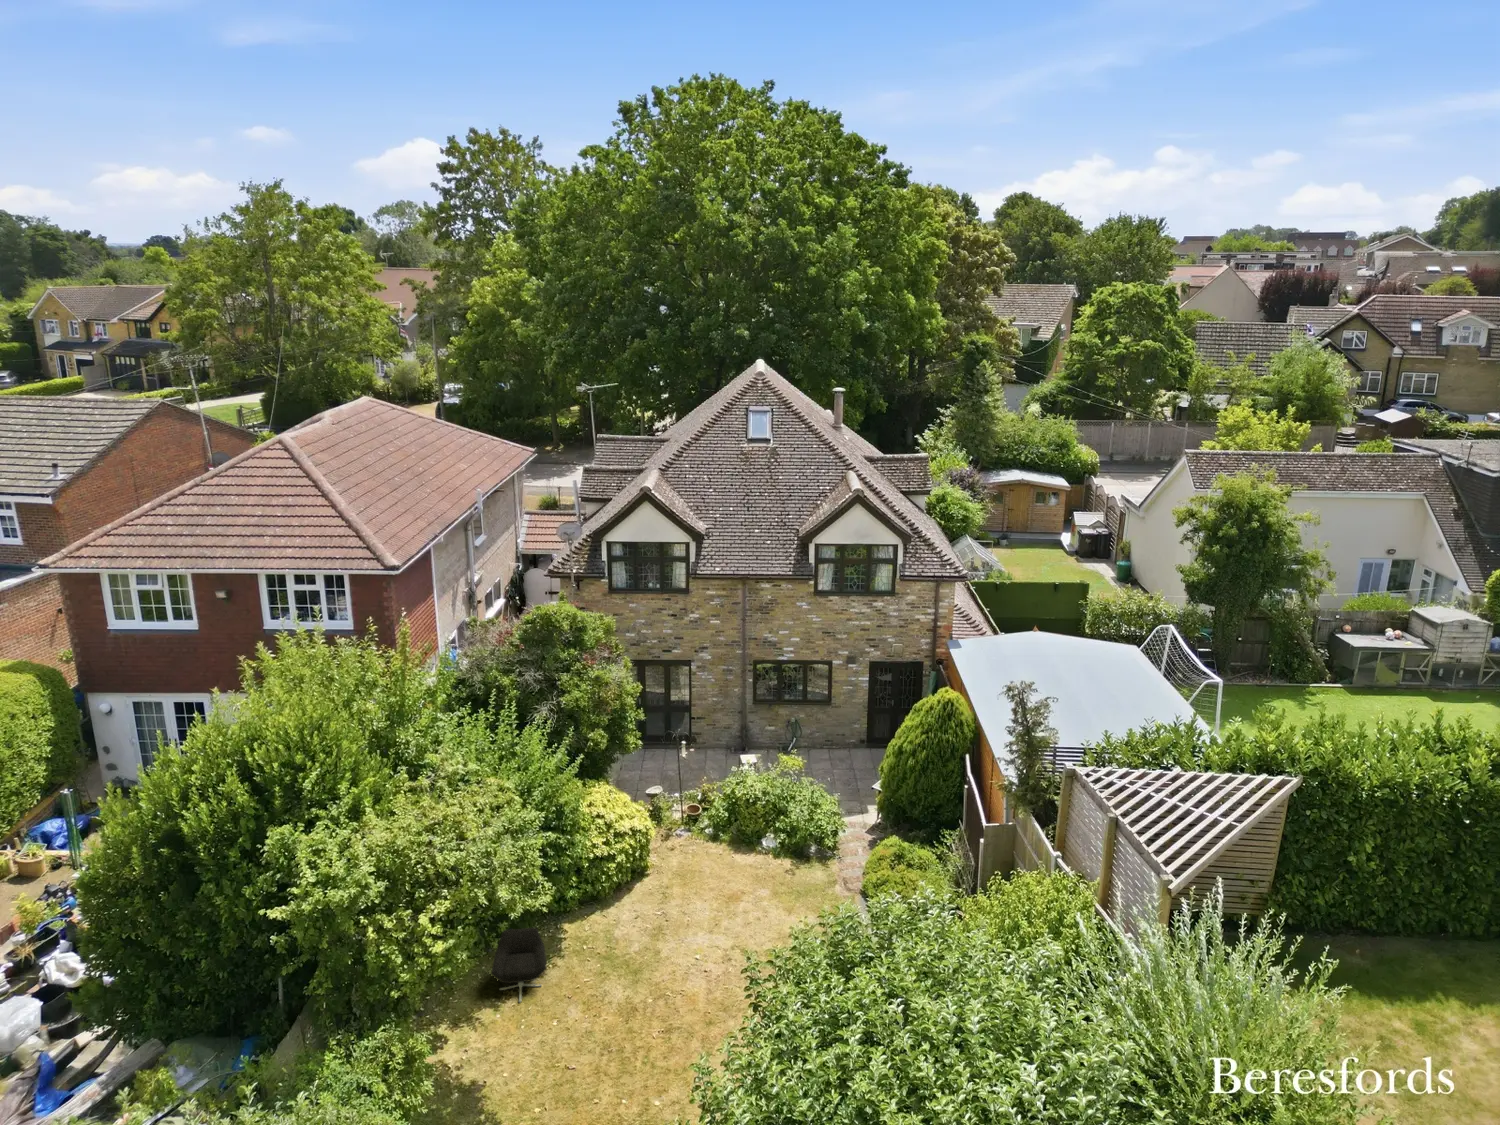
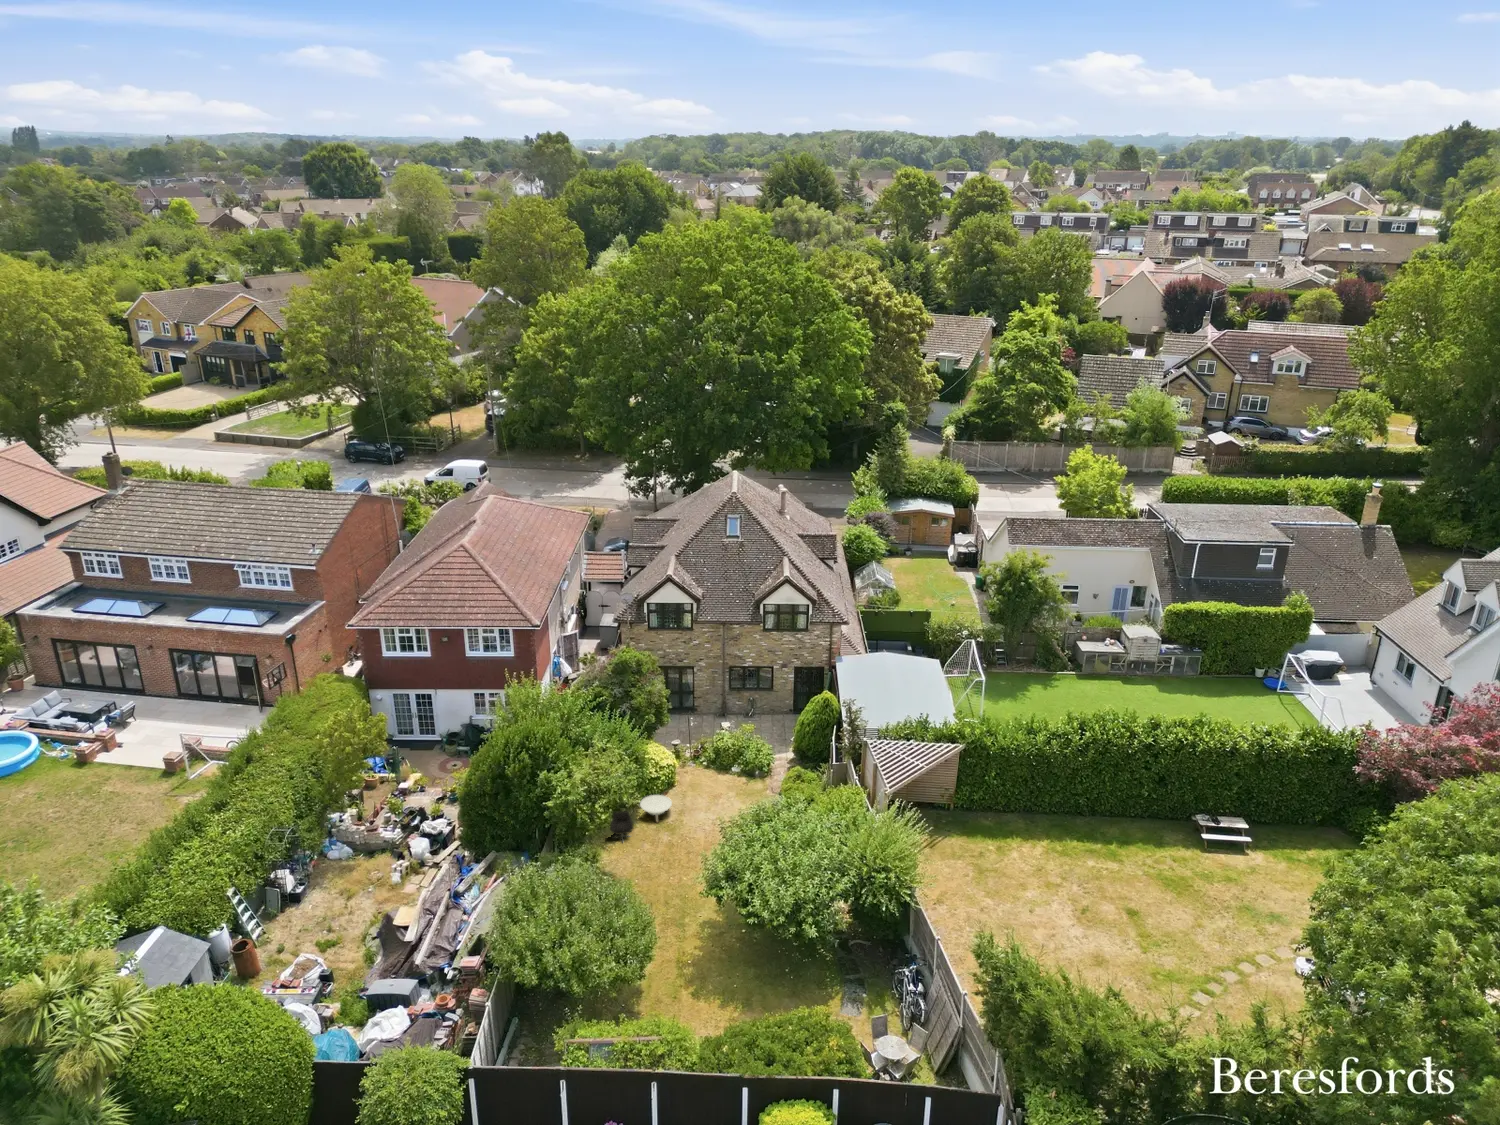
round table: none [567,892,636,954] -> present [640,795,672,823]

